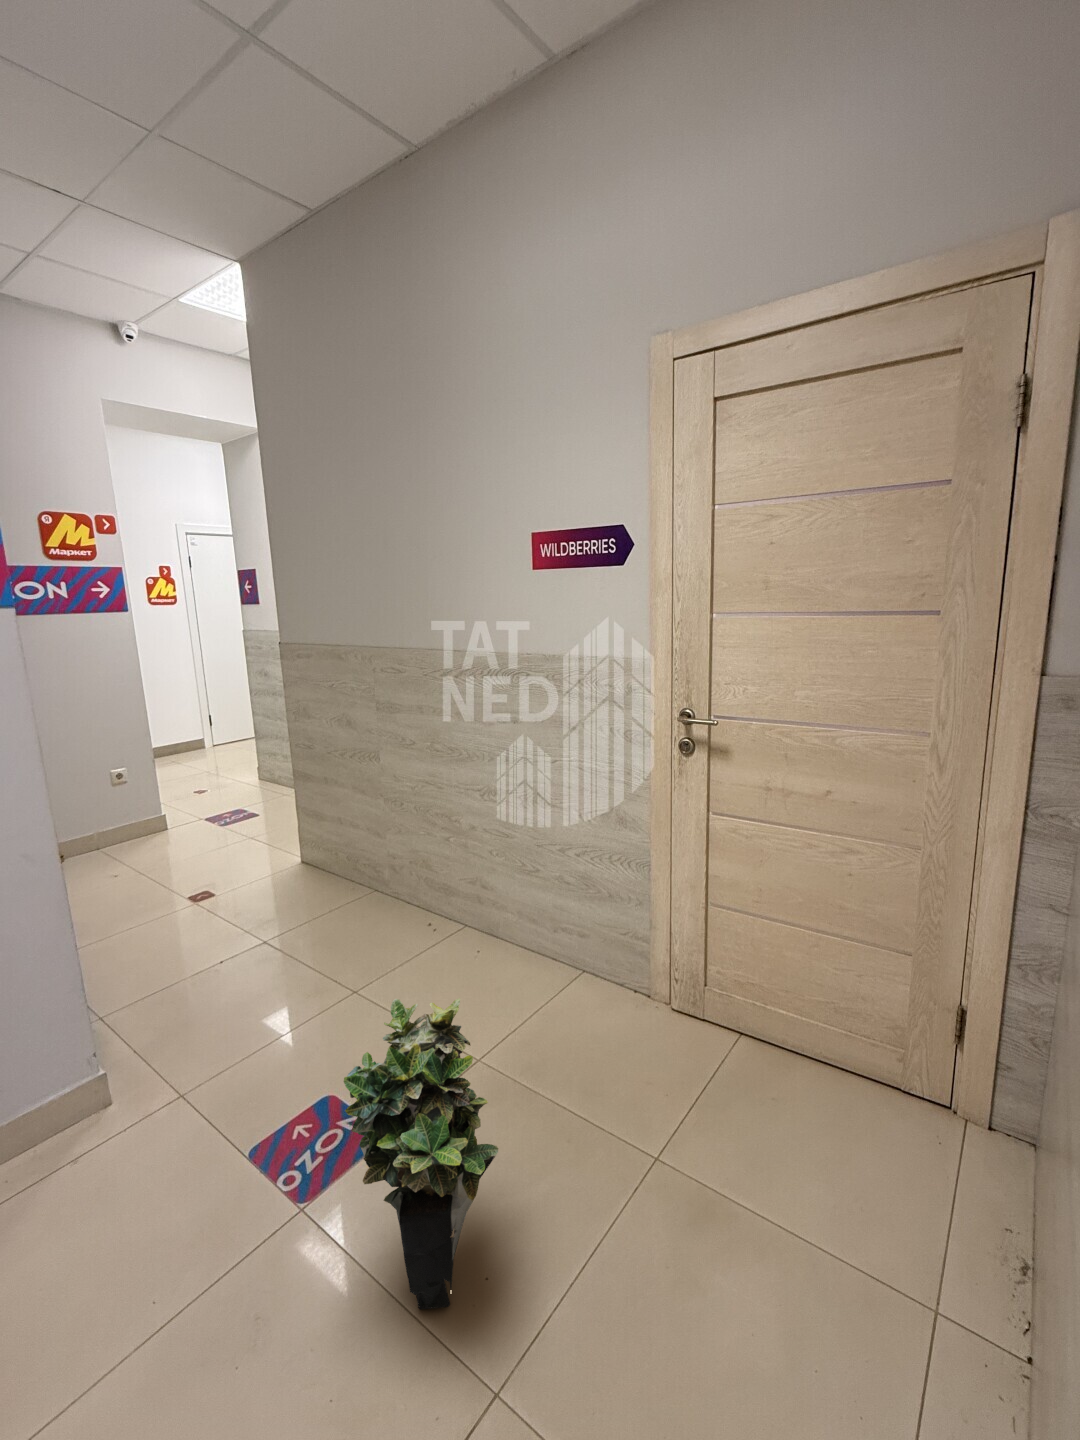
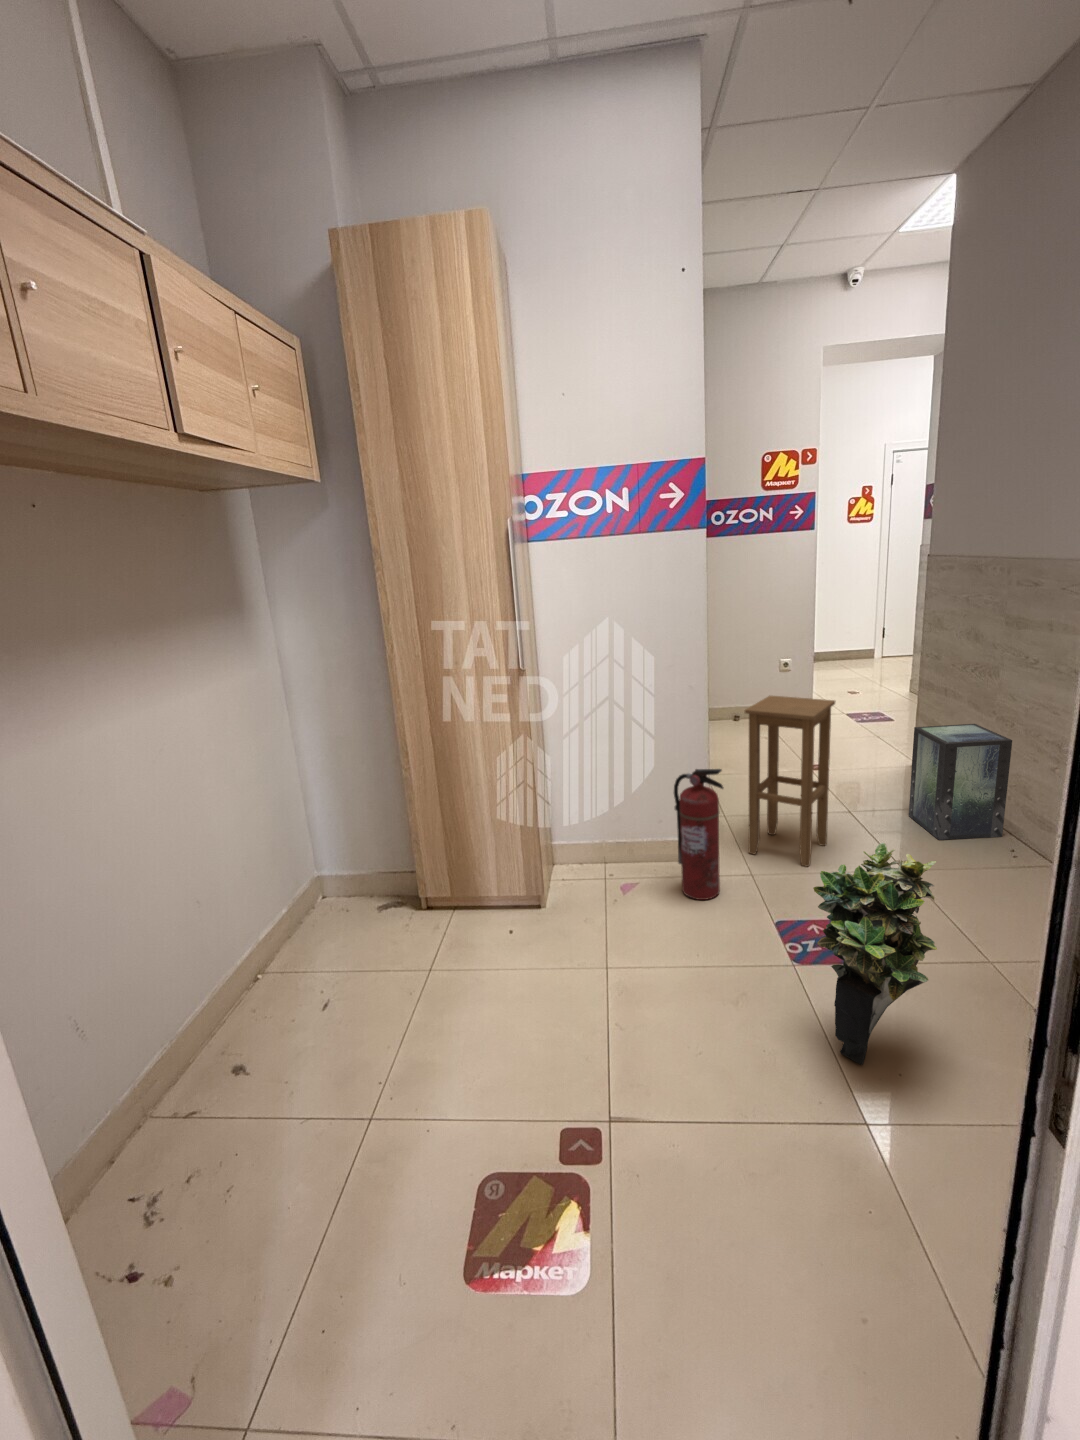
storage box: none [316,809,413,939] -> present [909,724,1012,840]
stool: none [123,820,258,1061] -> present [745,696,835,867]
fire extinguisher: none [28,971,142,1197] -> present [674,769,724,900]

